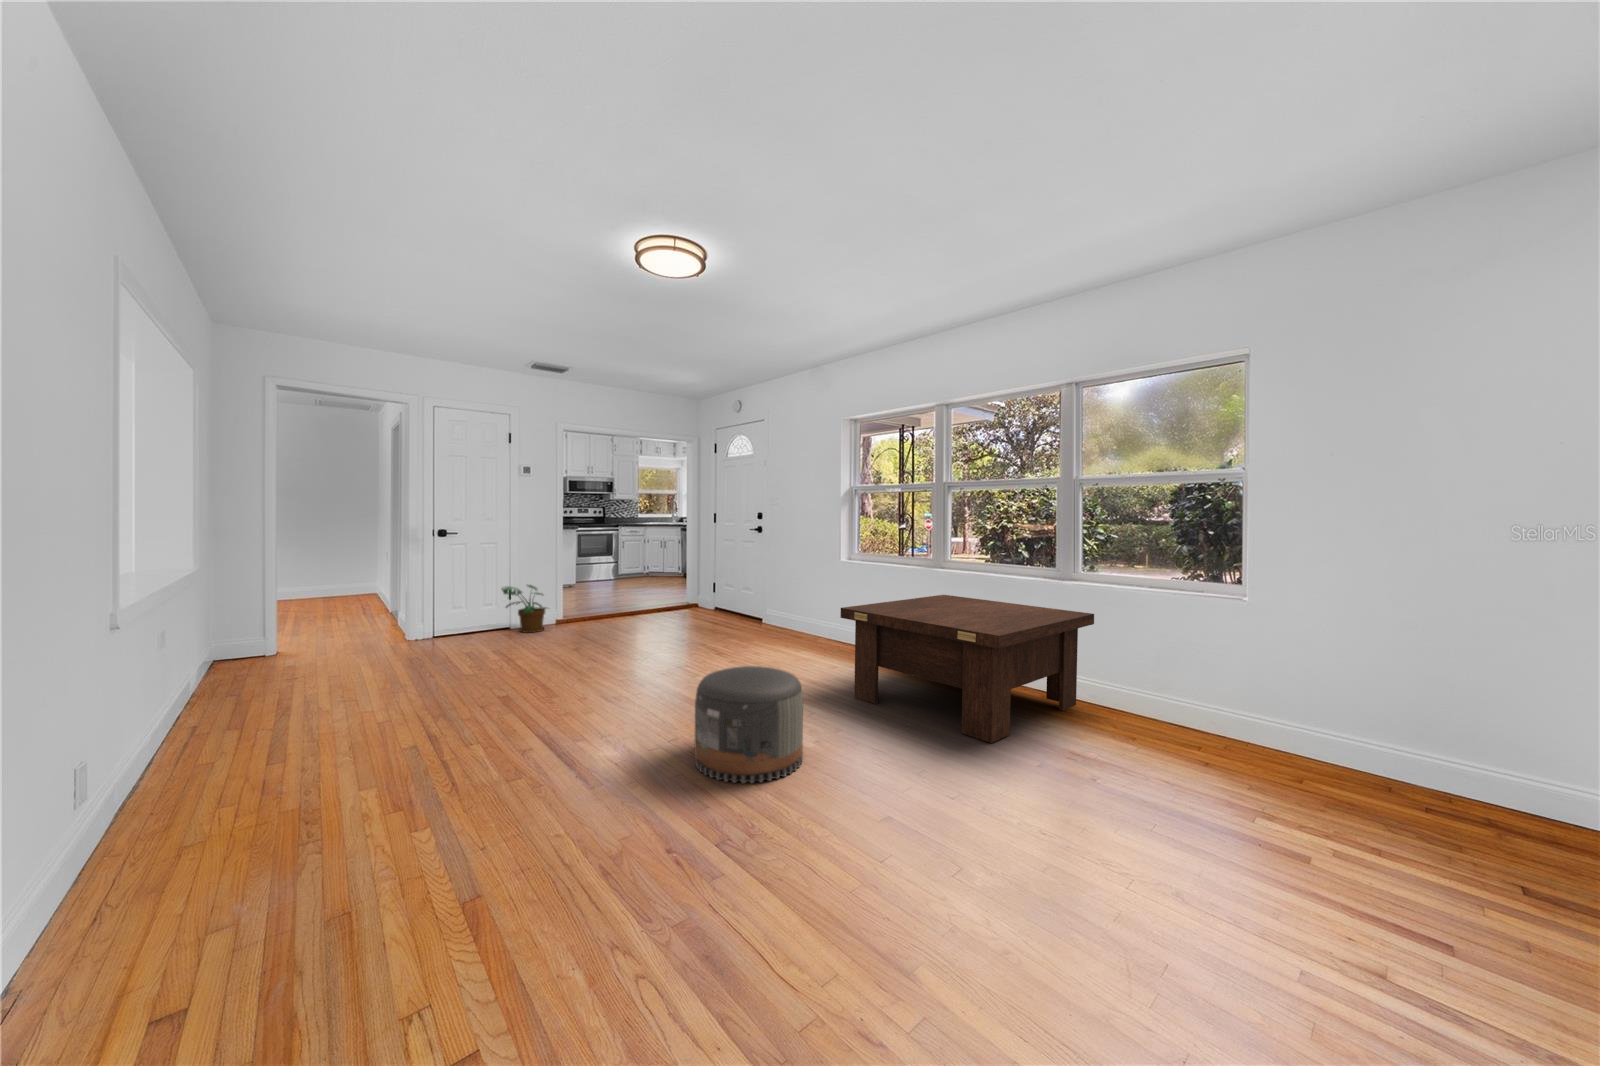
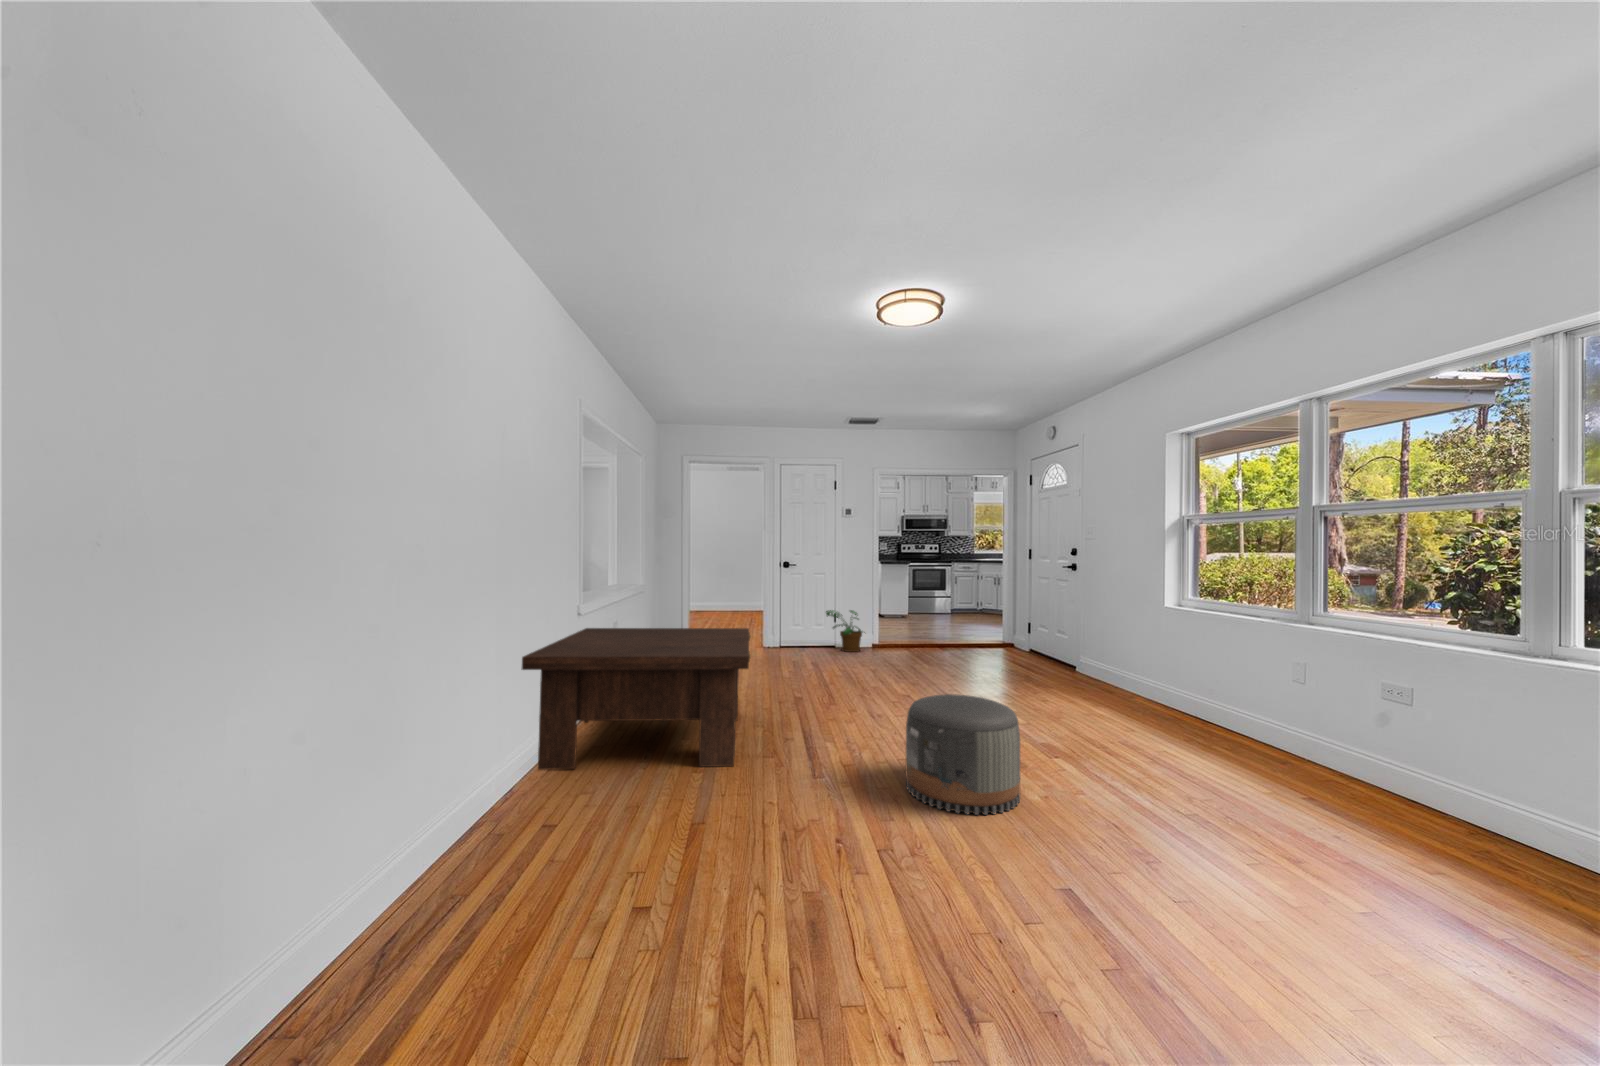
coffee table: present [841,595,1094,743] -> present [522,628,751,770]

